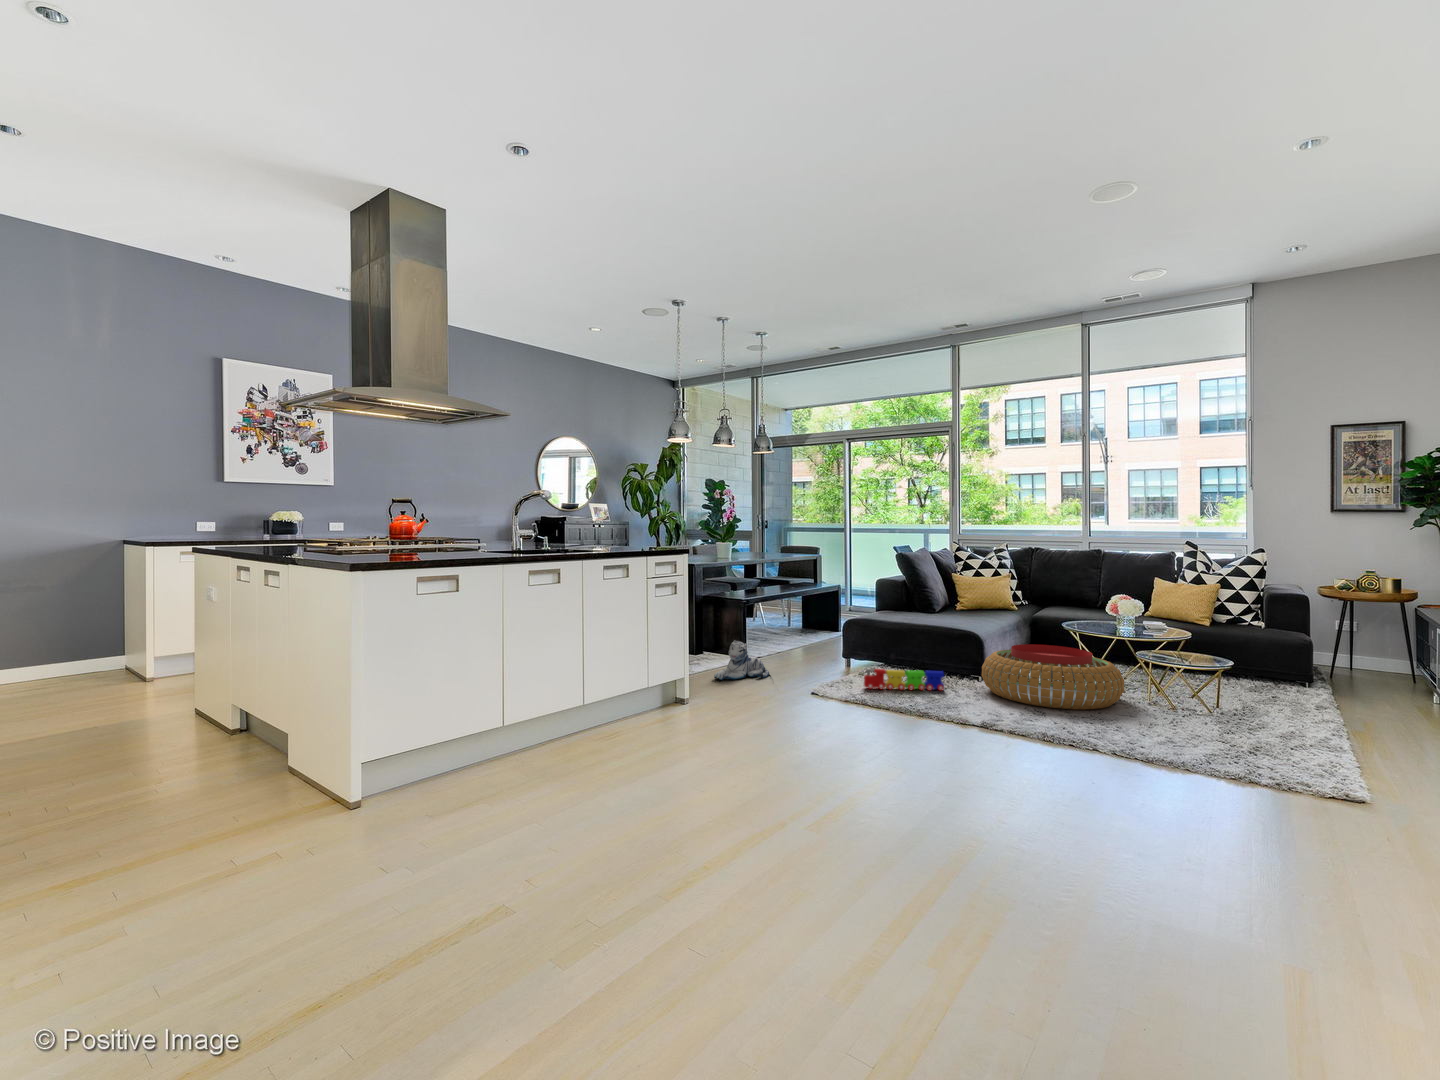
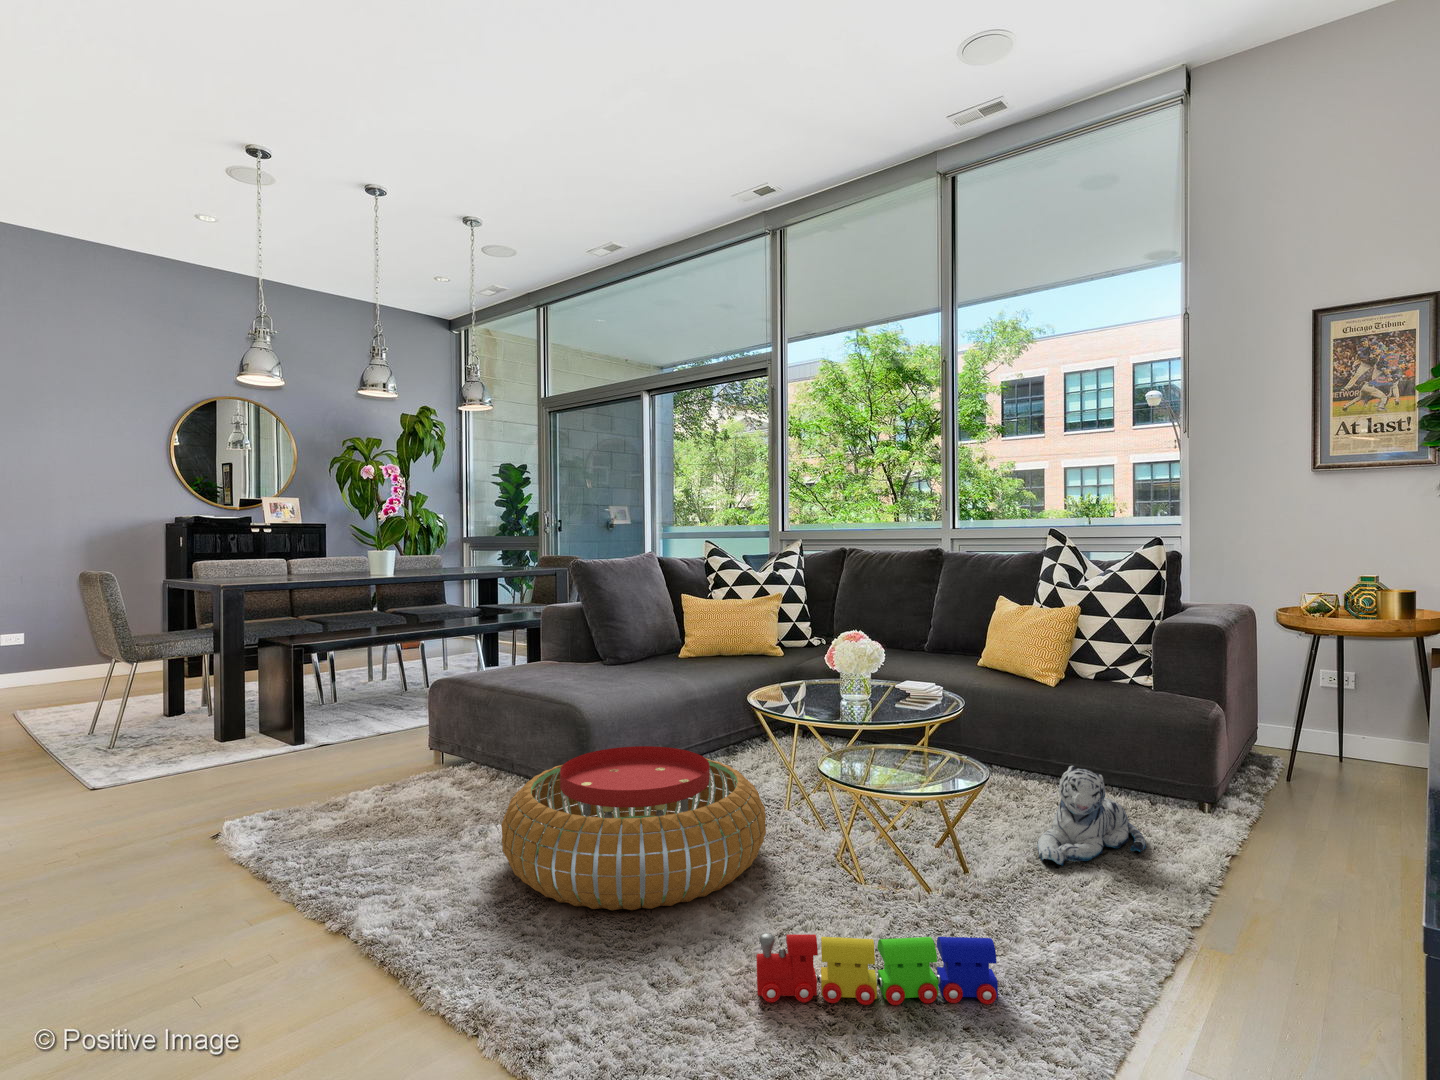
plush toy: present [714,640,769,680] -> present [1037,766,1146,865]
toy train: present [864,668,944,691] -> present [757,933,998,1005]

